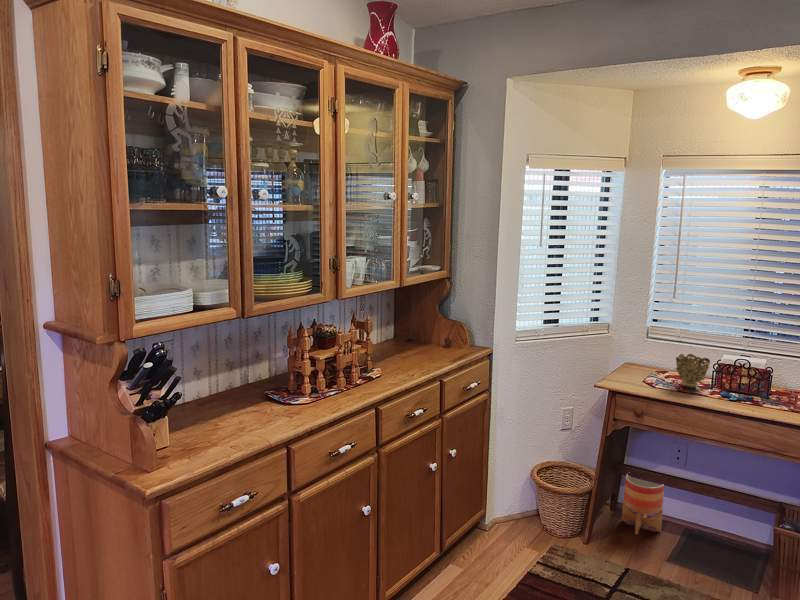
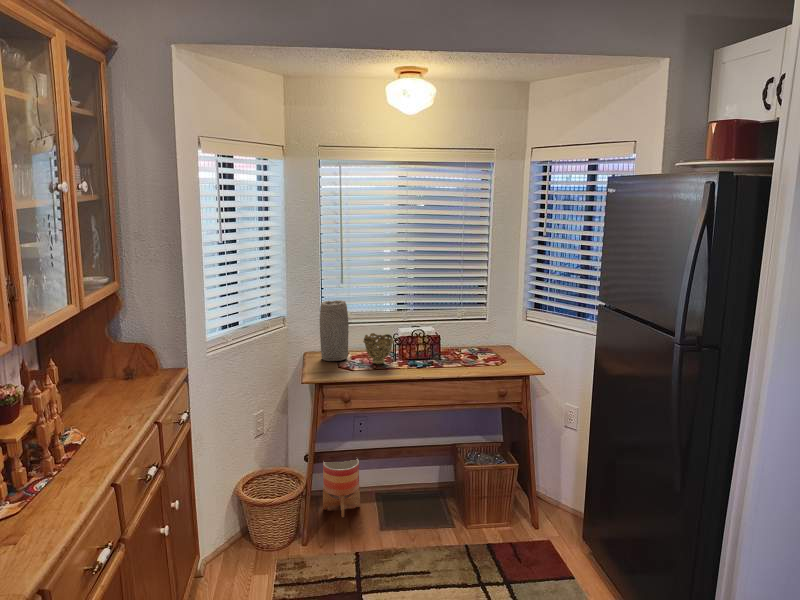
vase: none [635,313,667,375] -> present [320,300,349,361]

